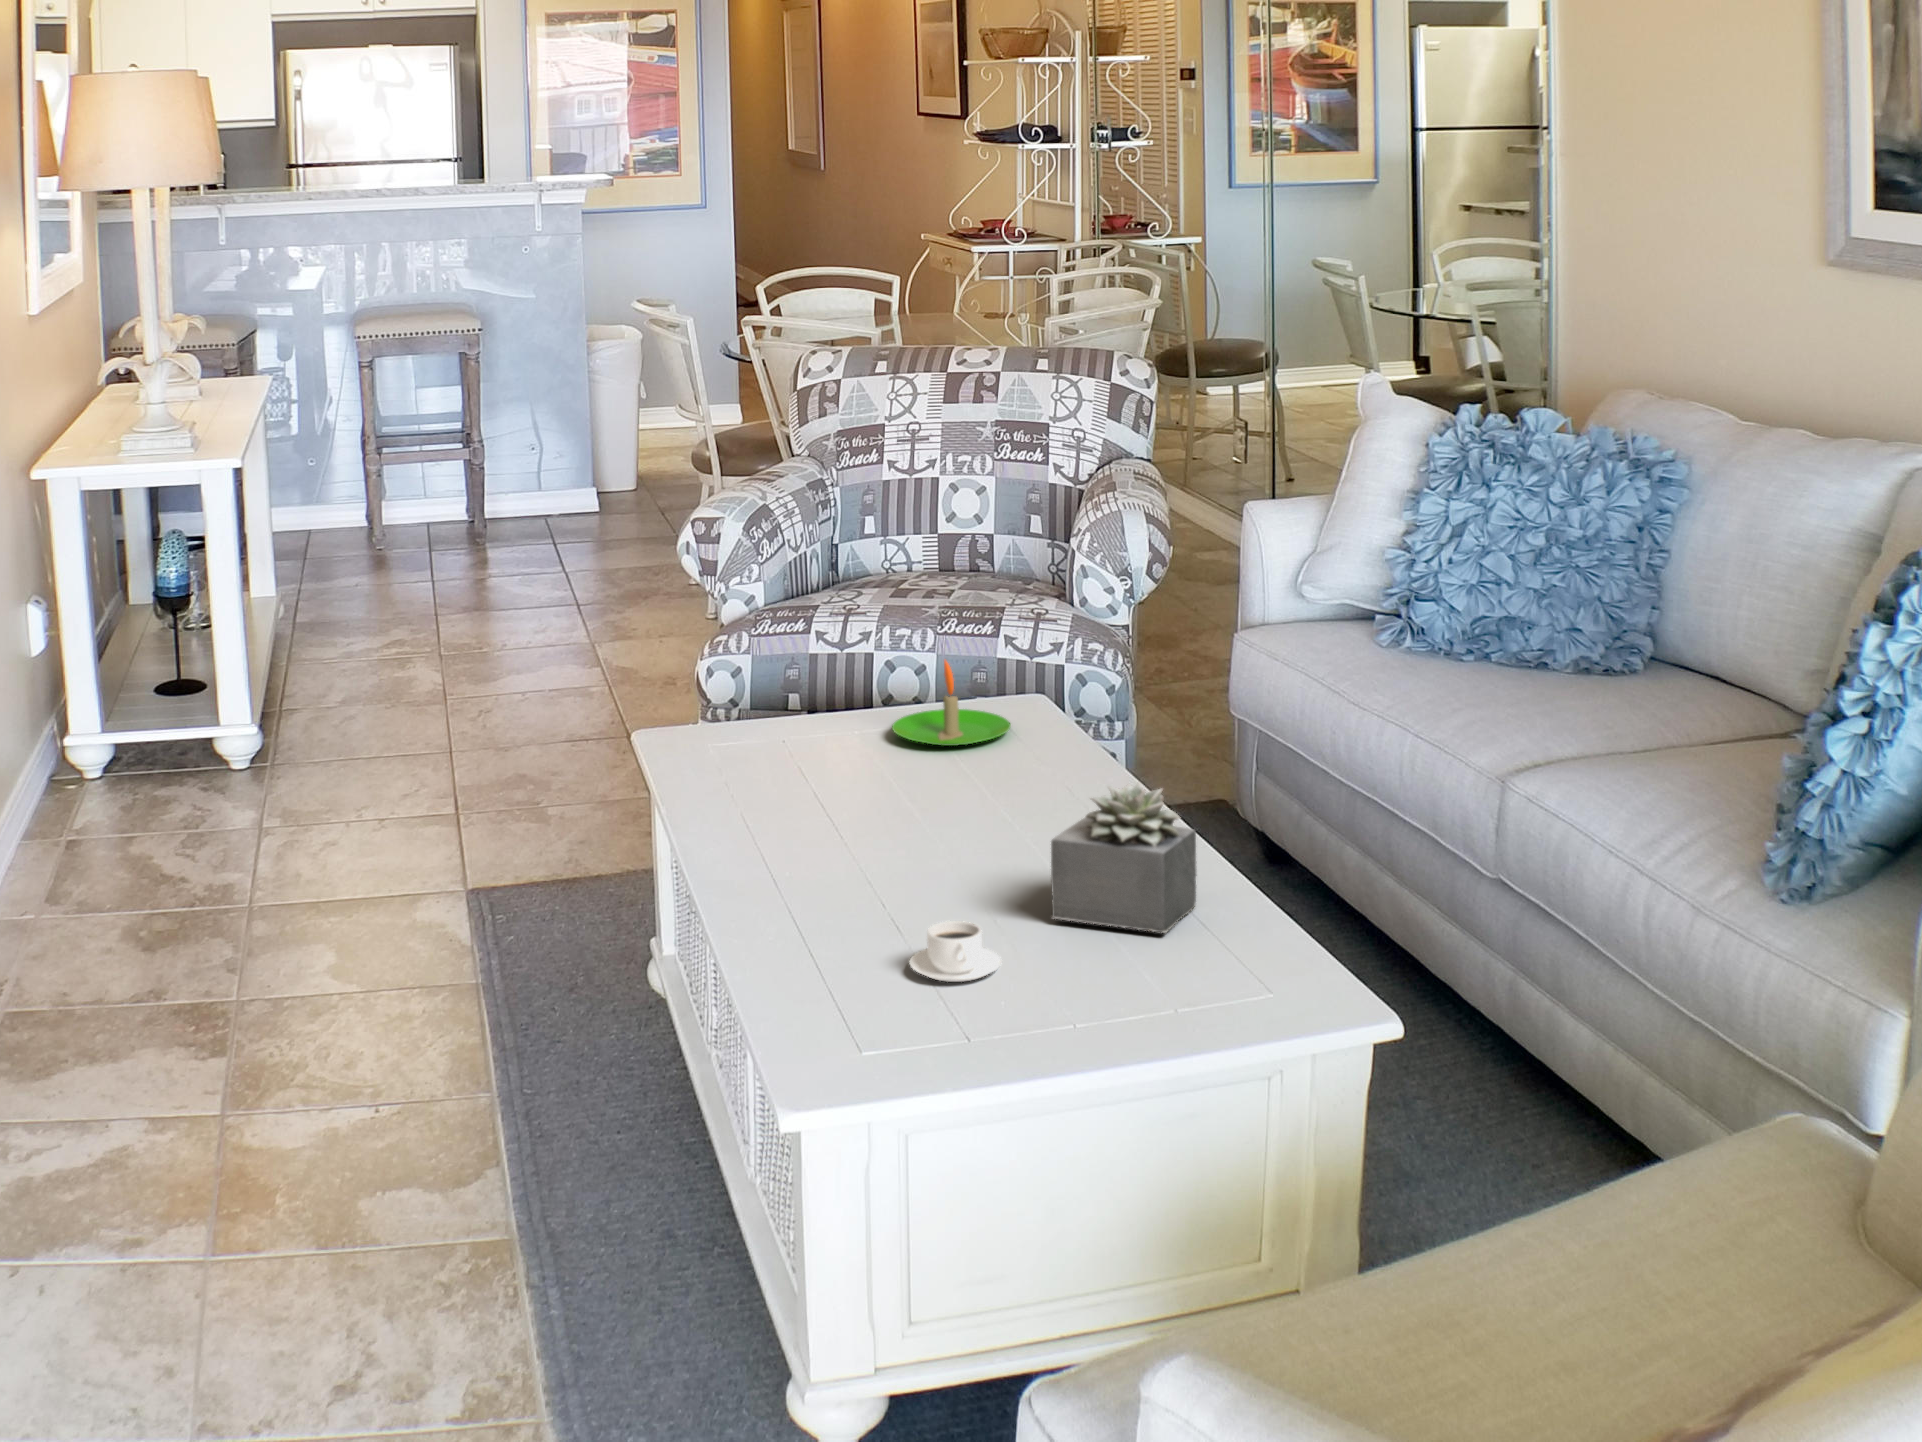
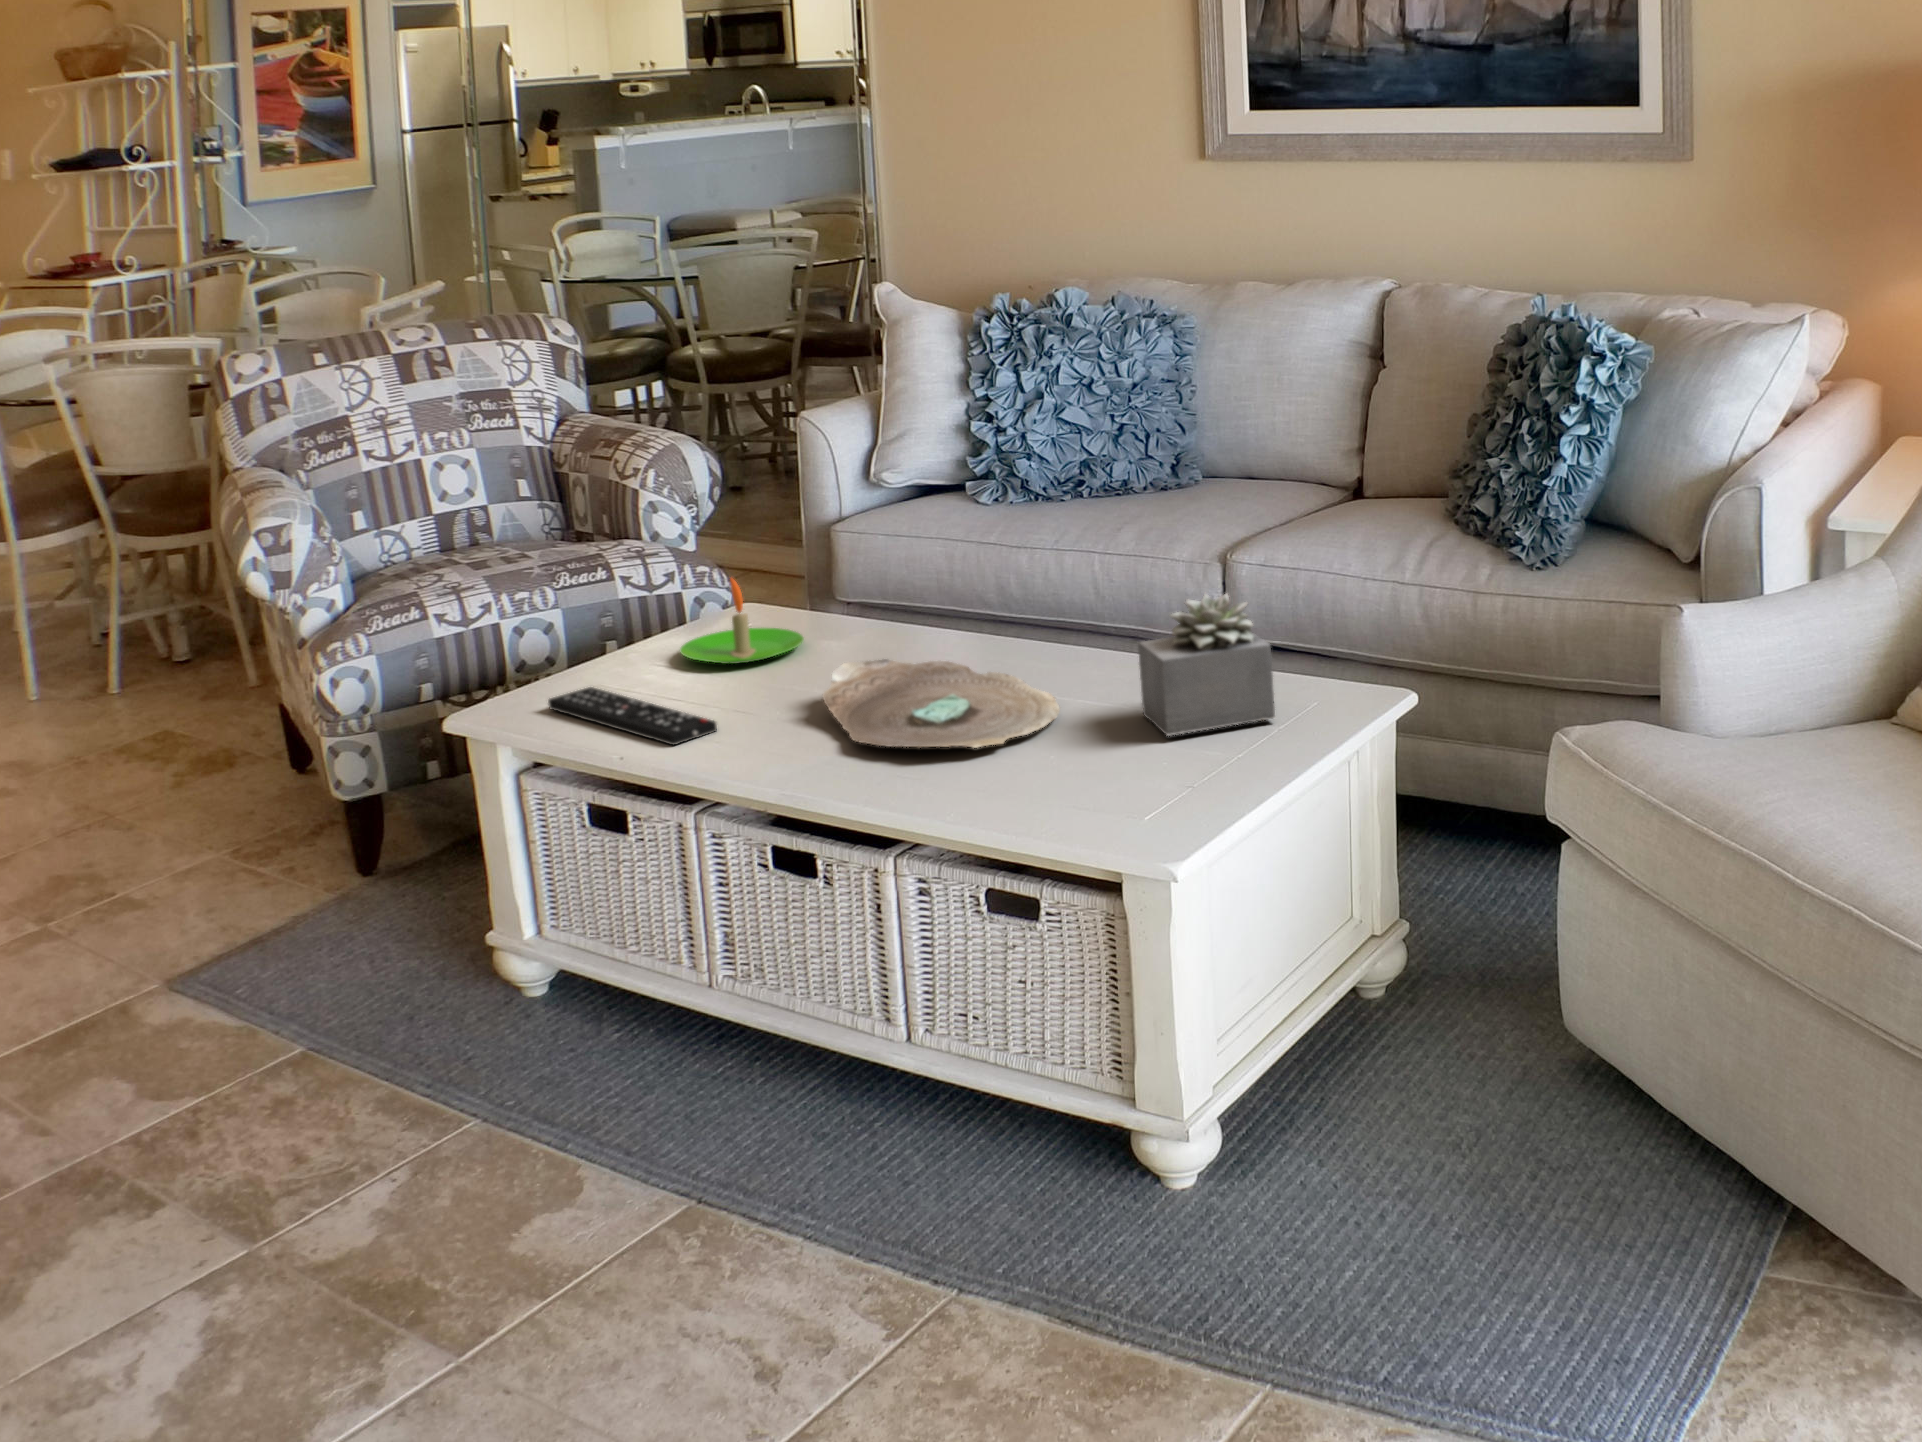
remote control: none [744,733,802,804] -> present [548,687,717,745]
decorative bowl: none [840,767,1065,881] -> present [823,659,1060,748]
coffee cup: present [909,921,1002,982] -> none [1124,746,1216,804]

